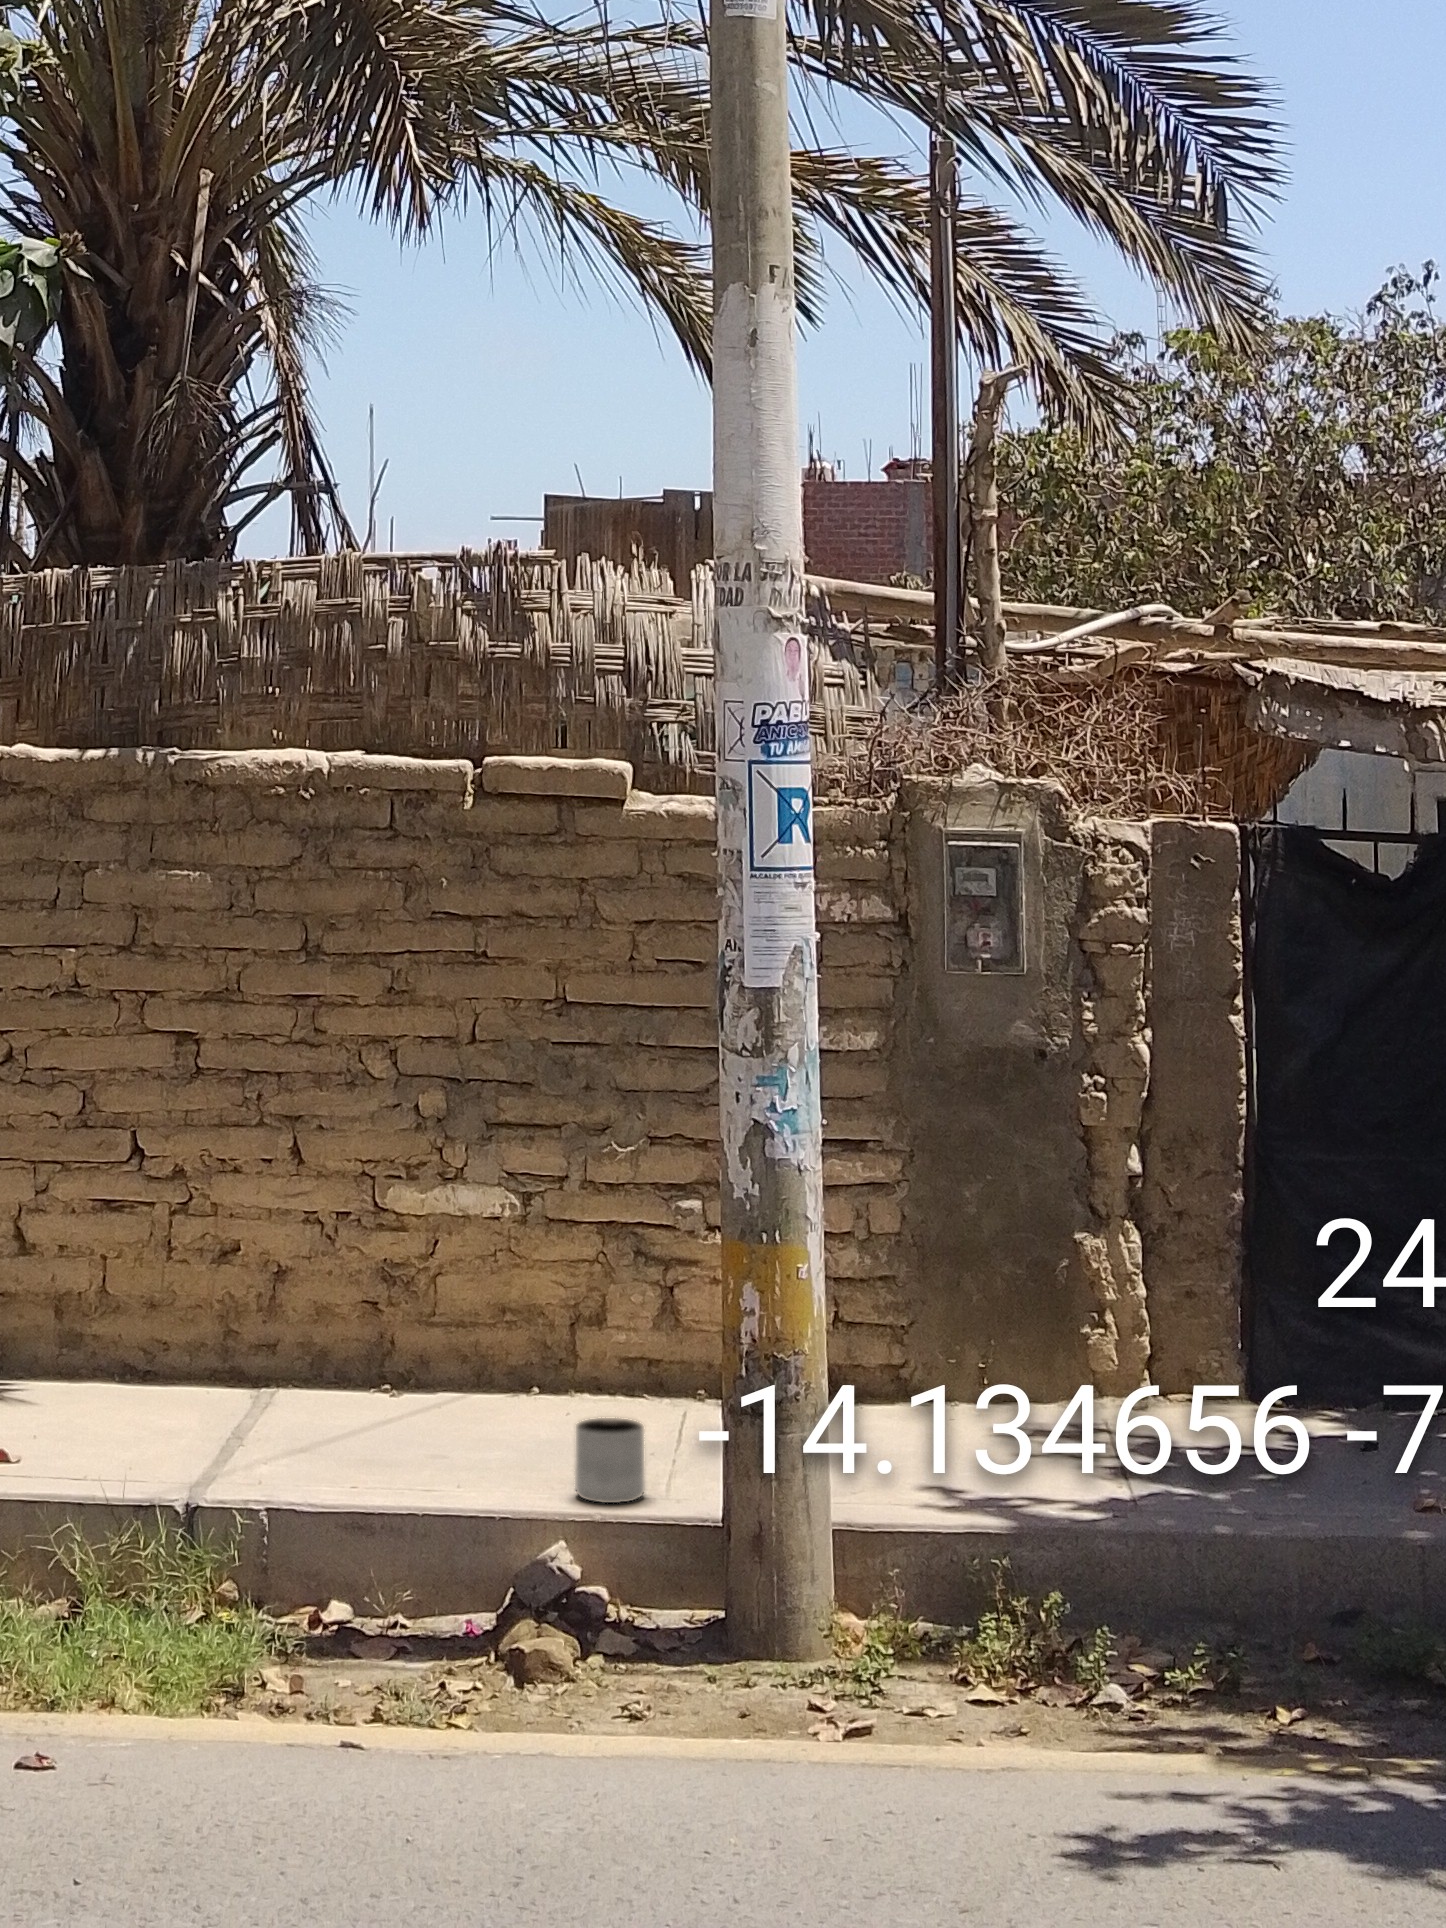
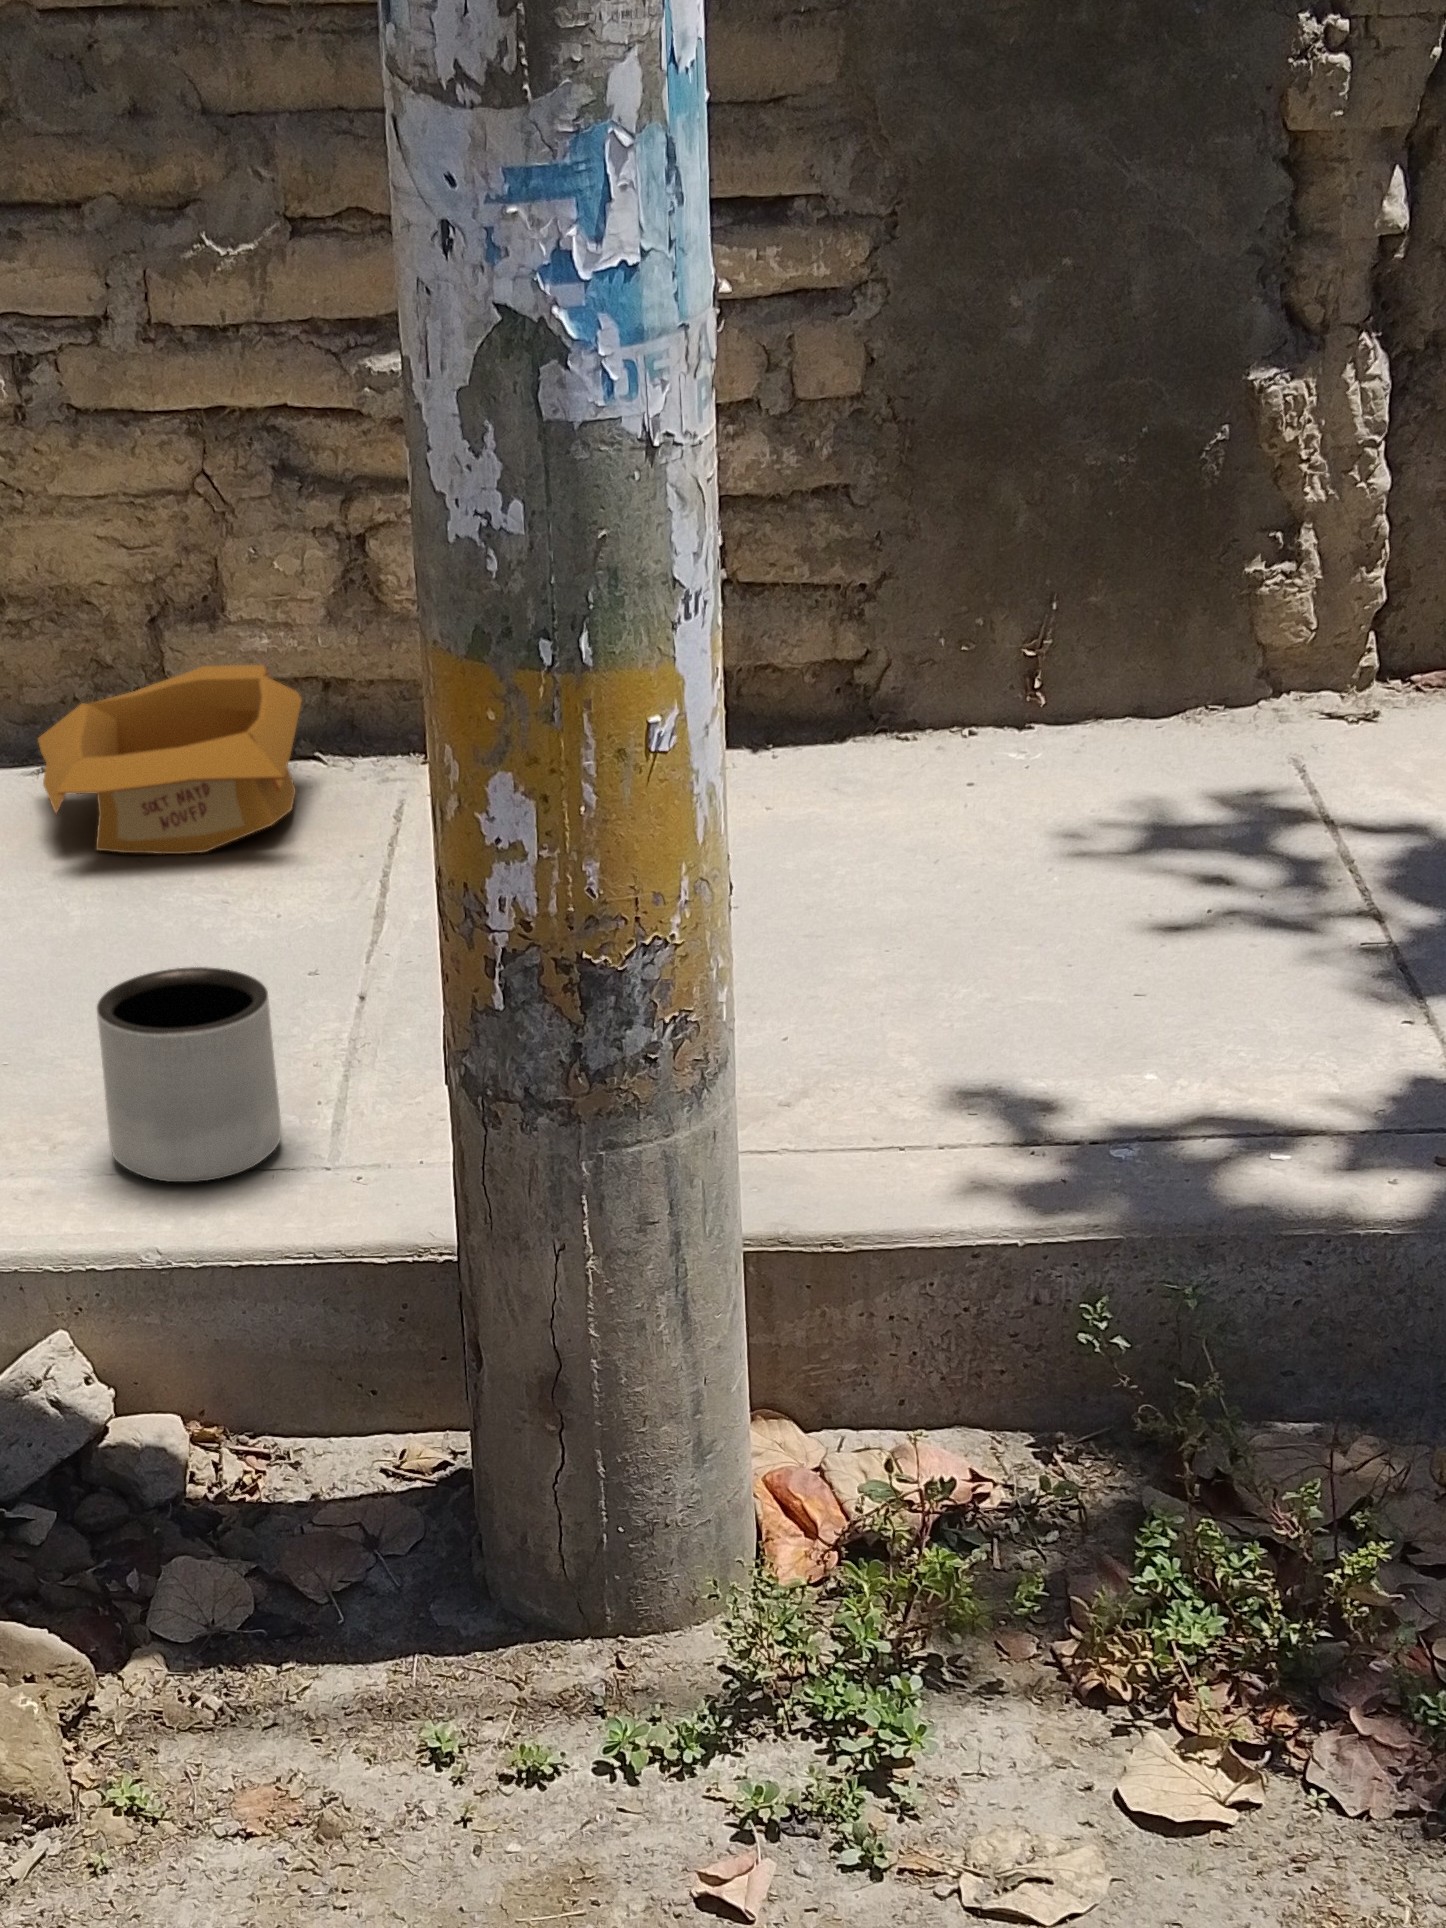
cardboard box: none [520,1345,642,1422] -> present [38,665,302,854]

